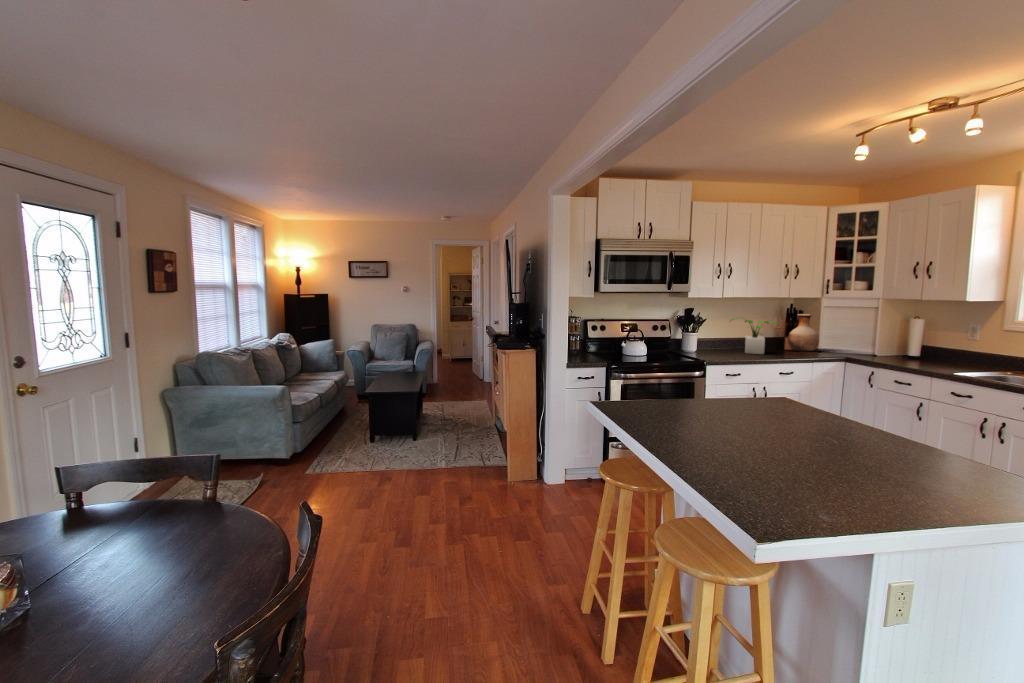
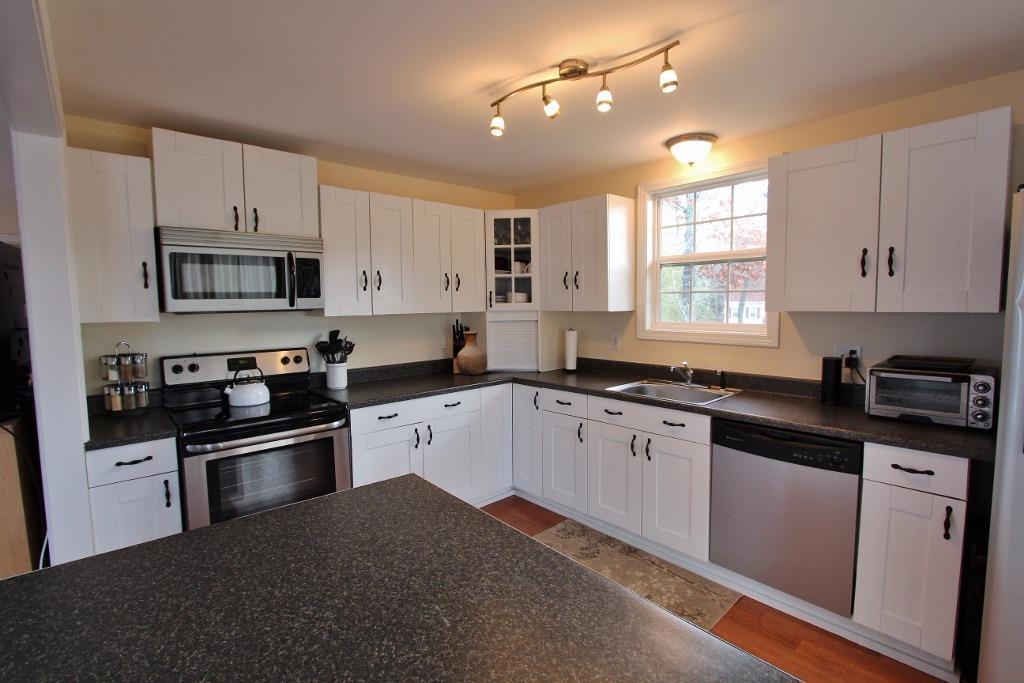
potted plant: present [731,318,779,354] -> none [385,340,441,385]

